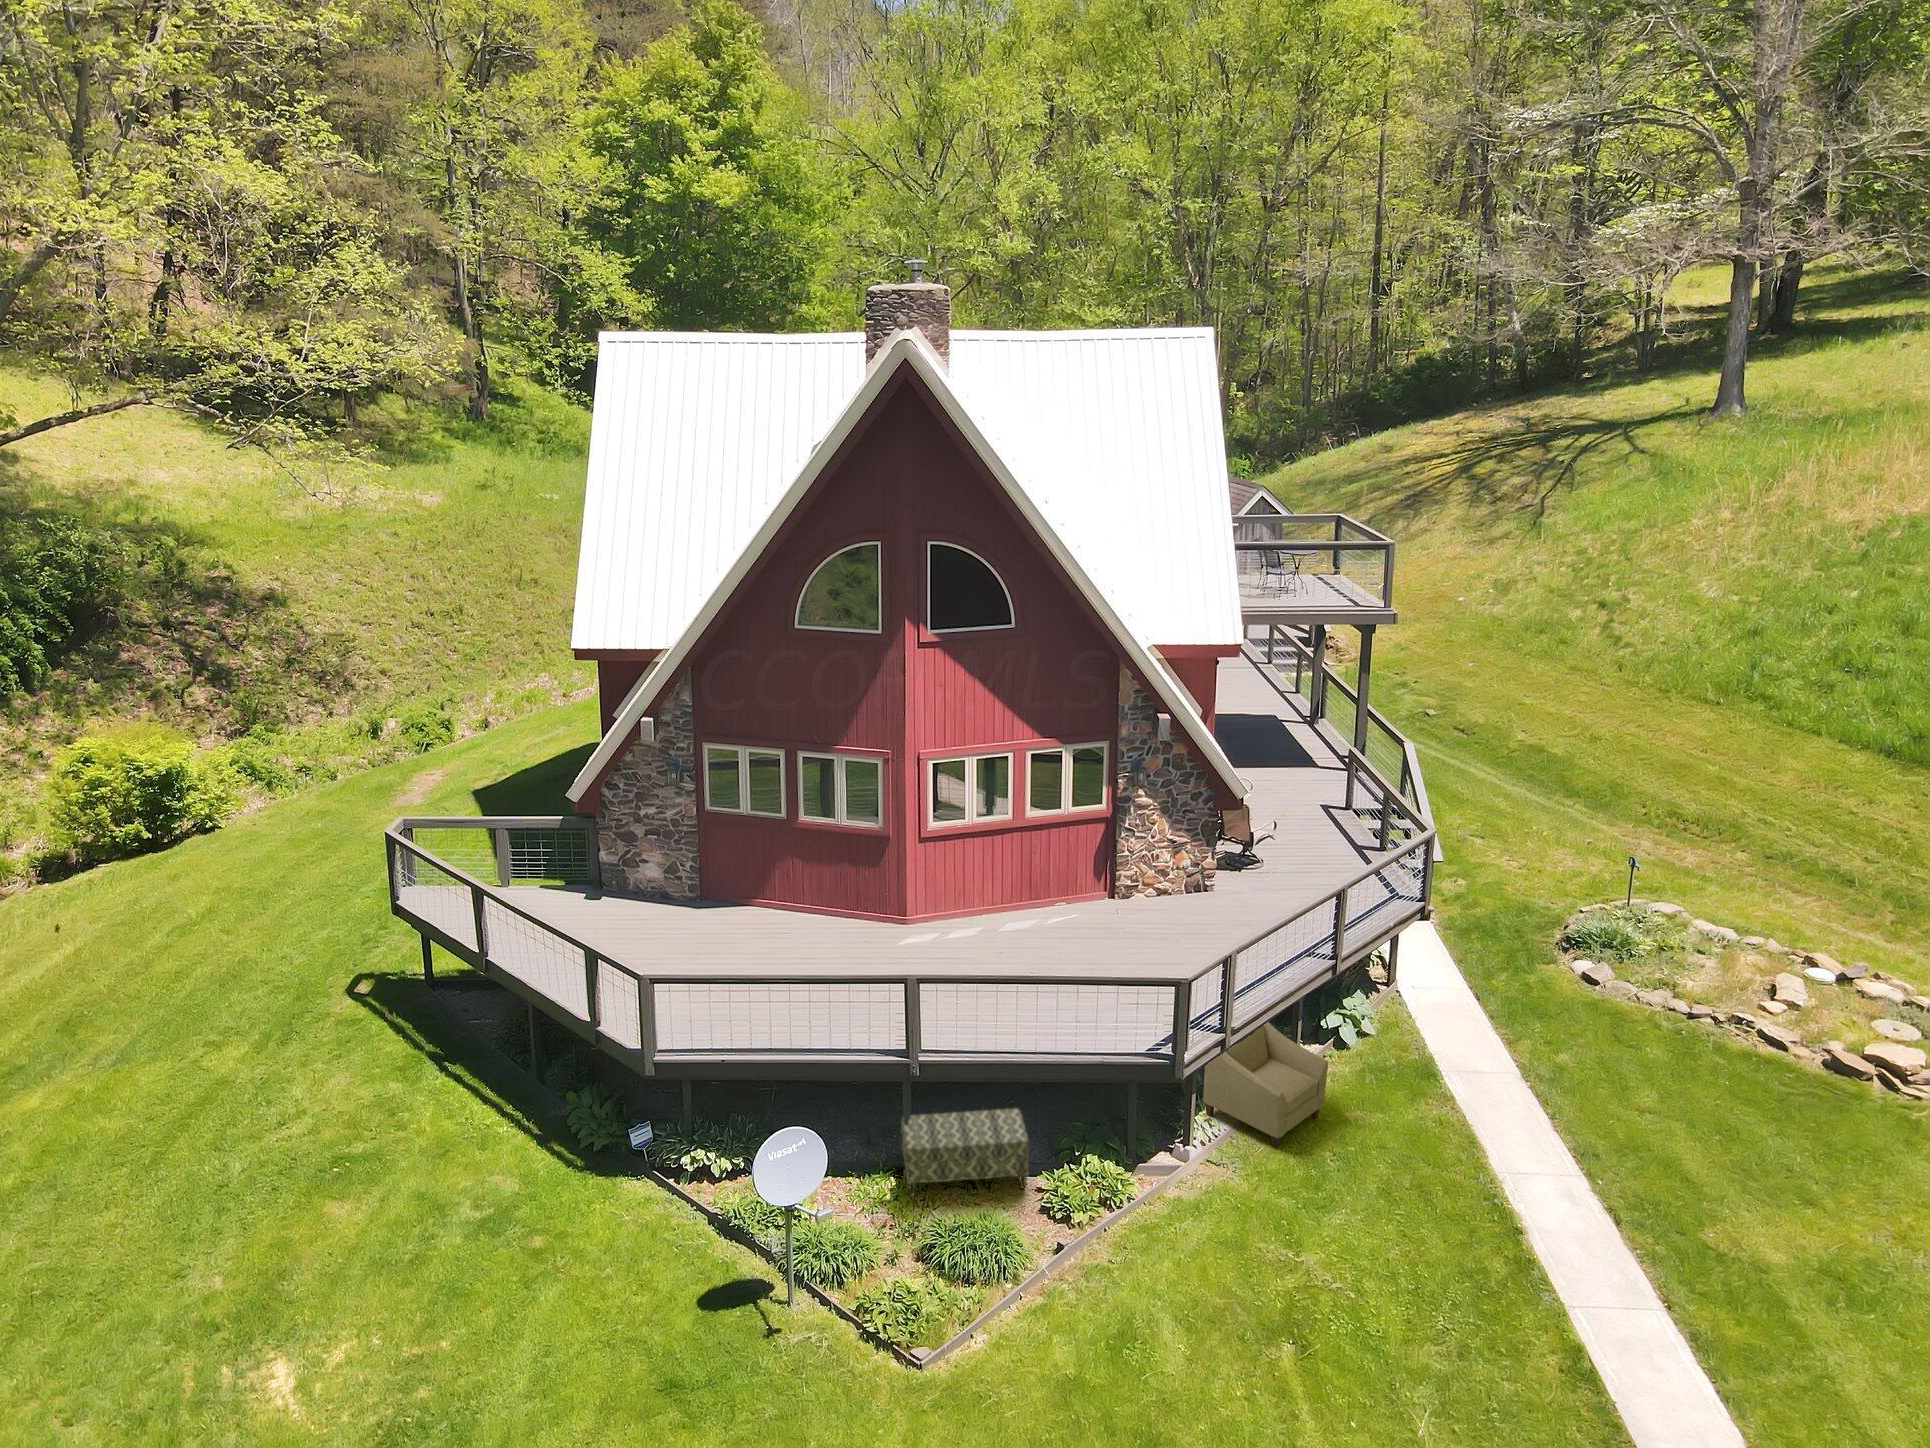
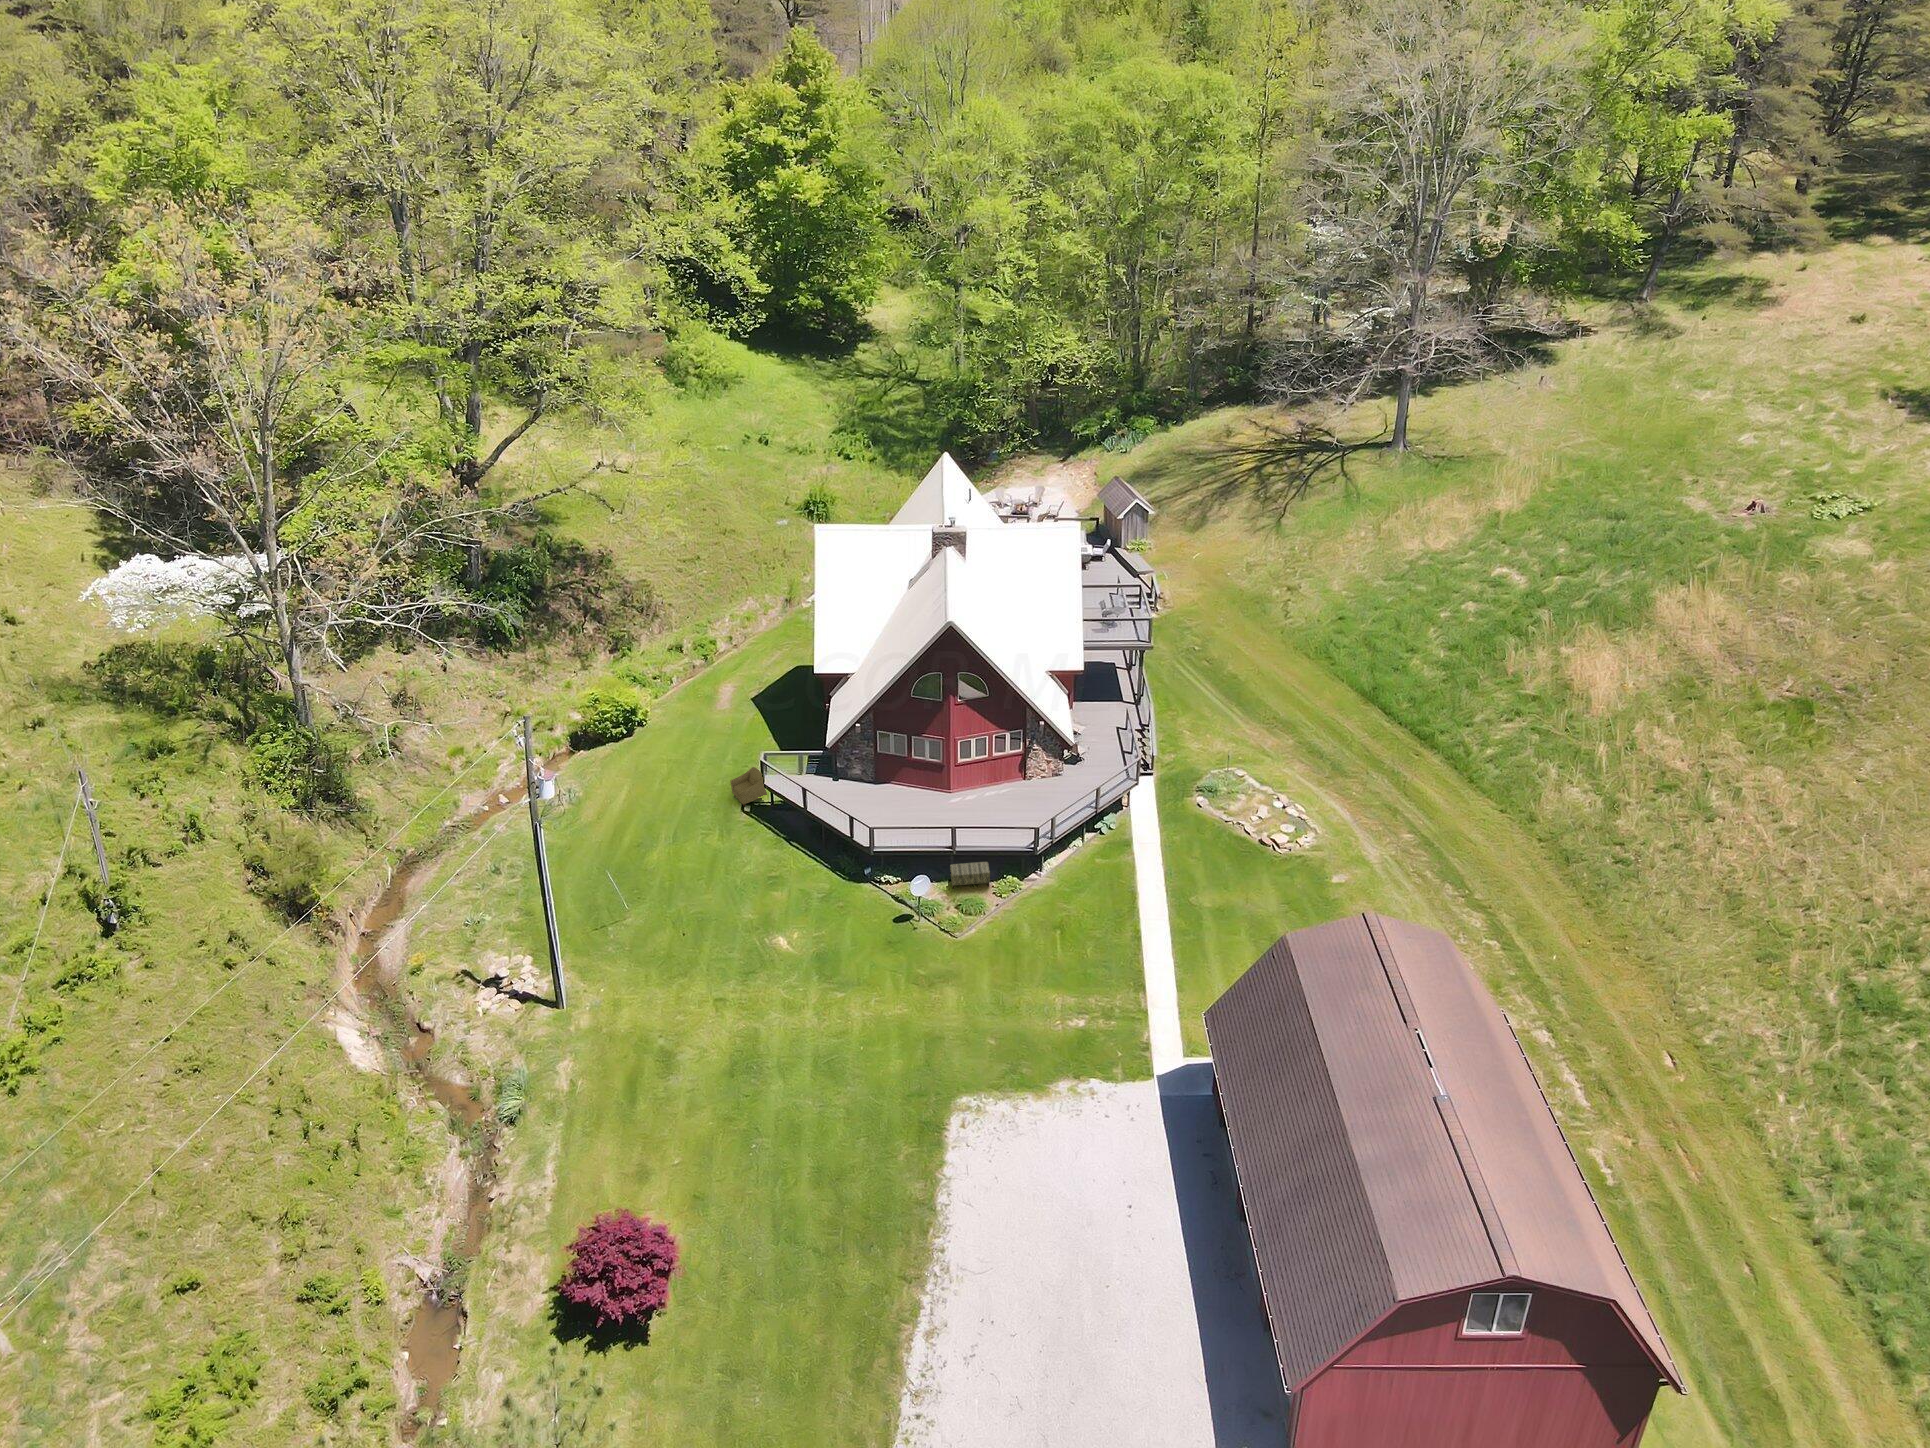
chair: present [1203,1022,1328,1147] -> present [730,767,767,807]

